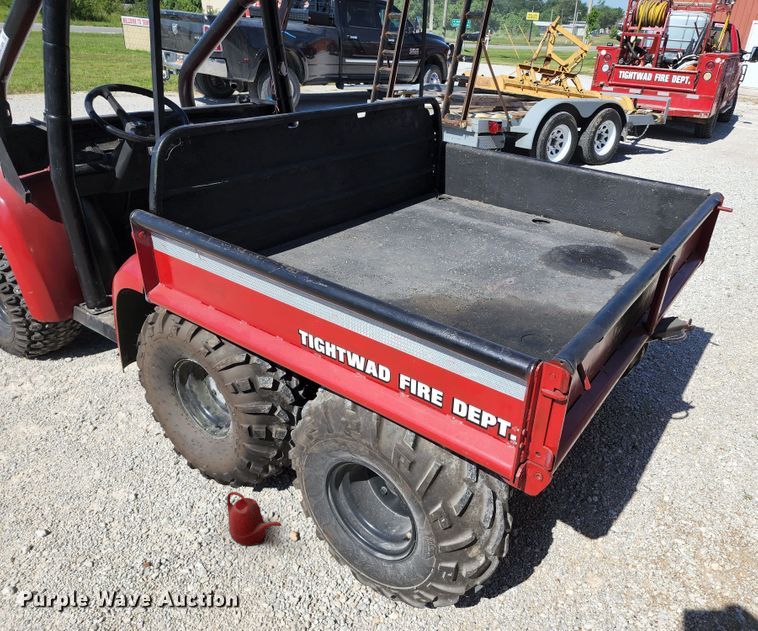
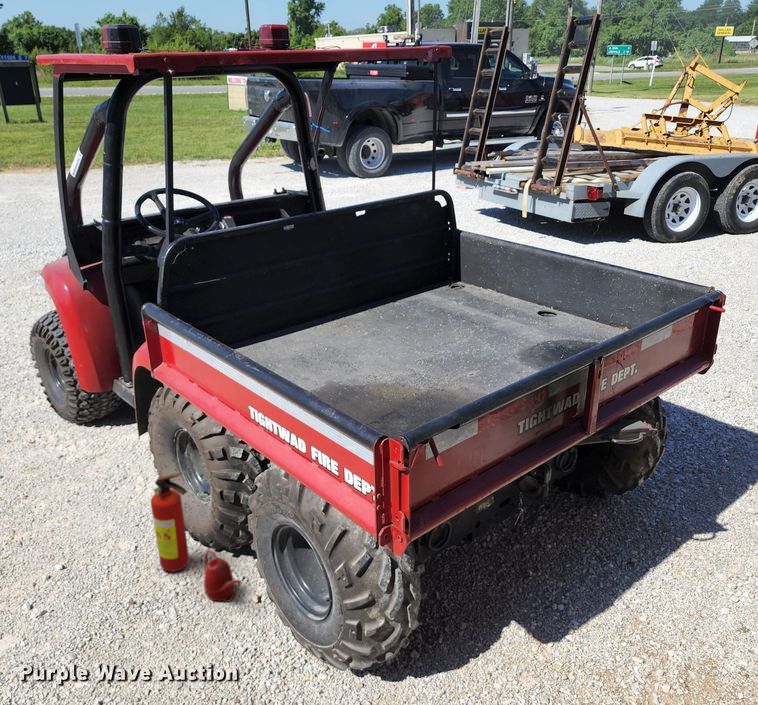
fire extinguisher: none [157,409,203,518] -> present [151,472,189,571]

